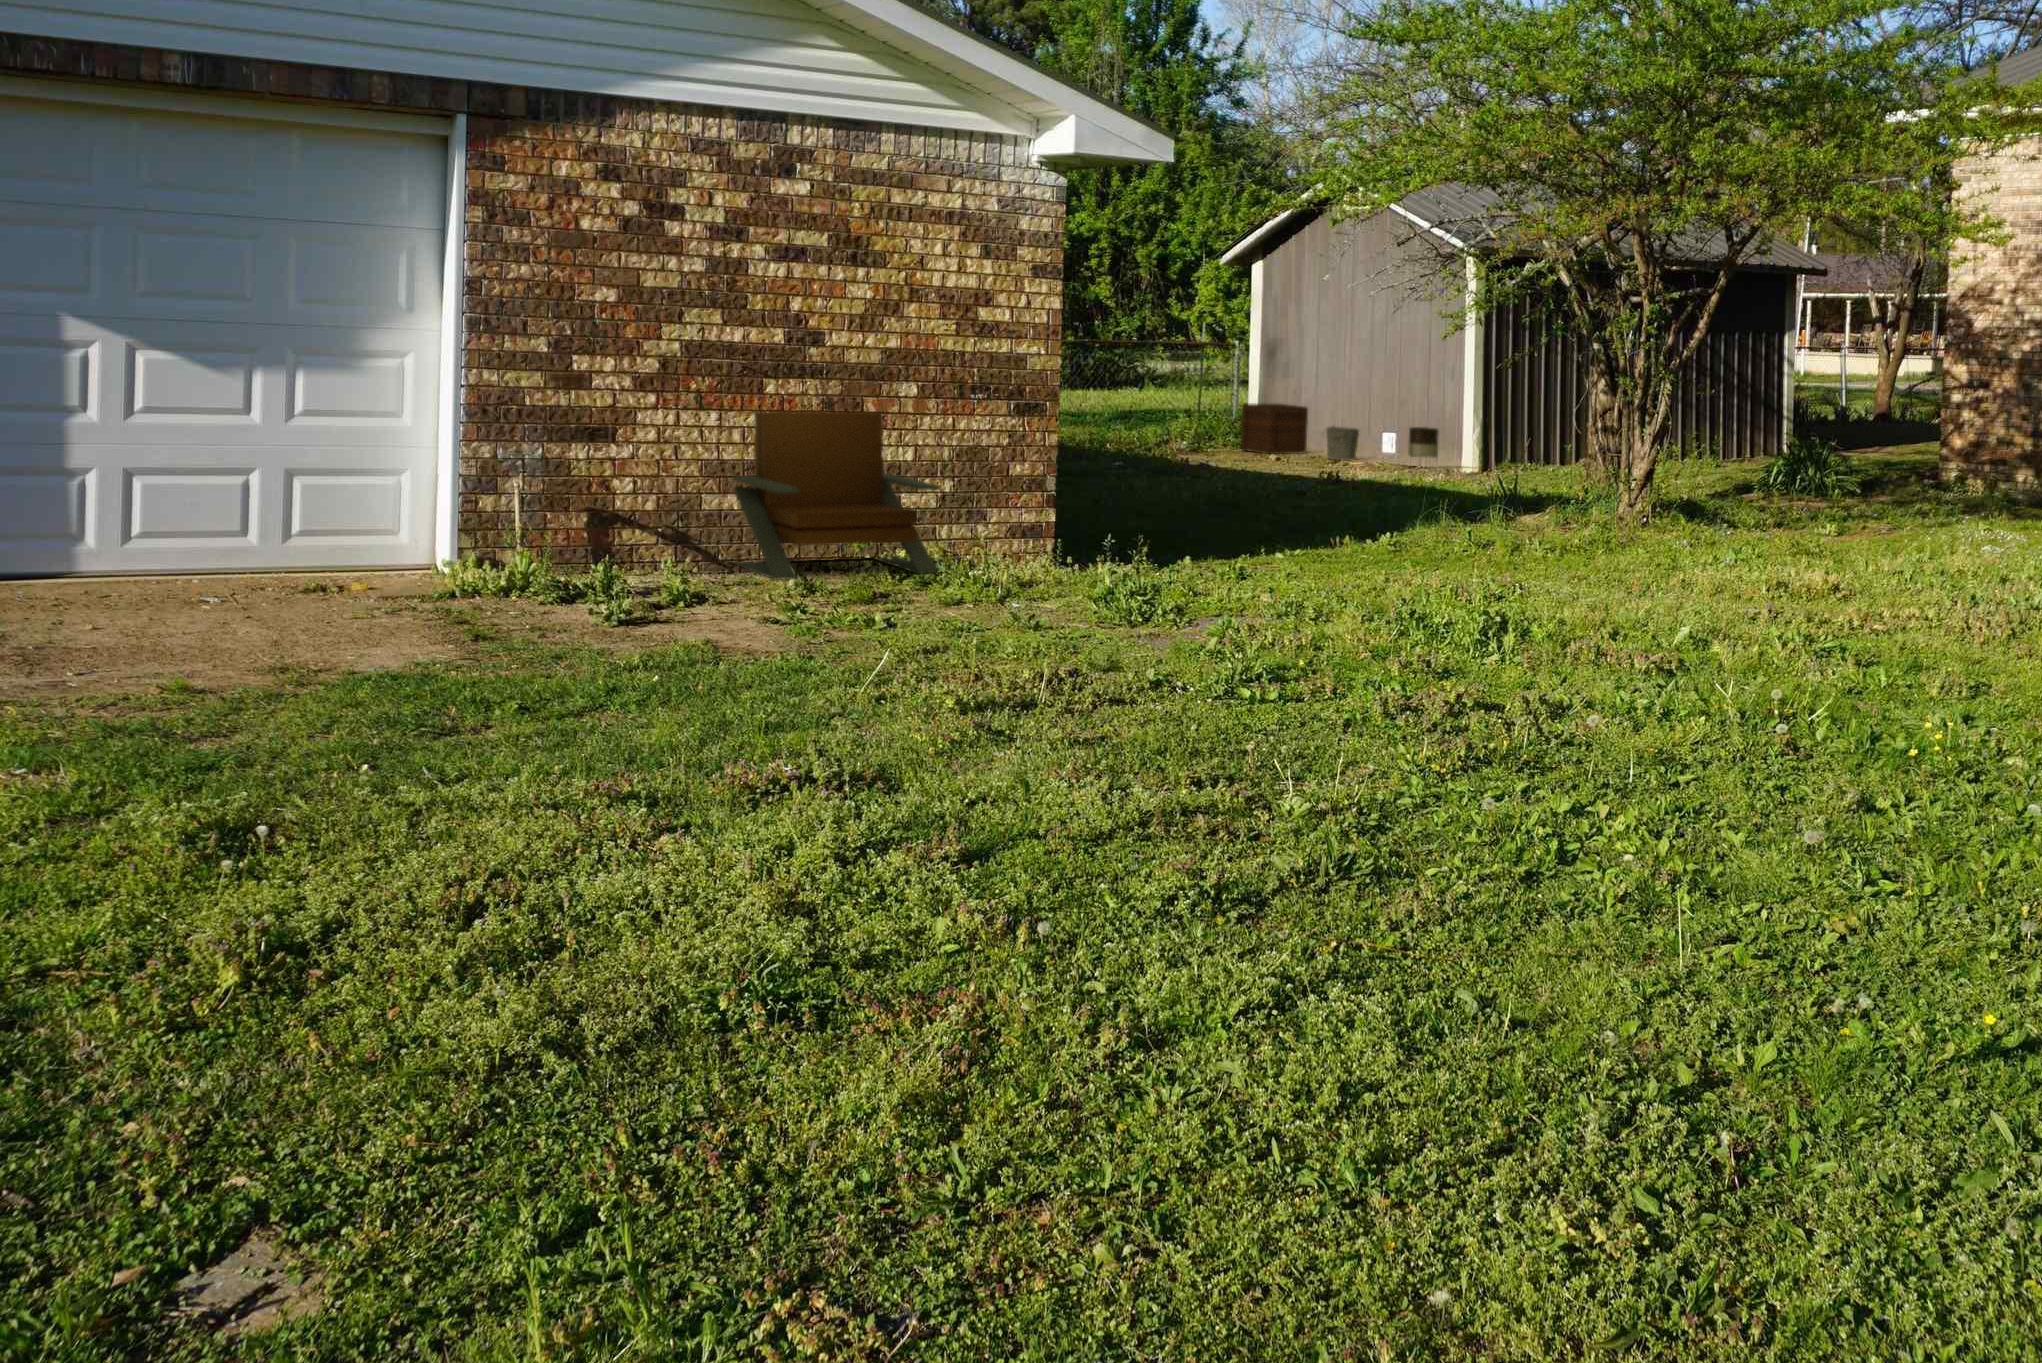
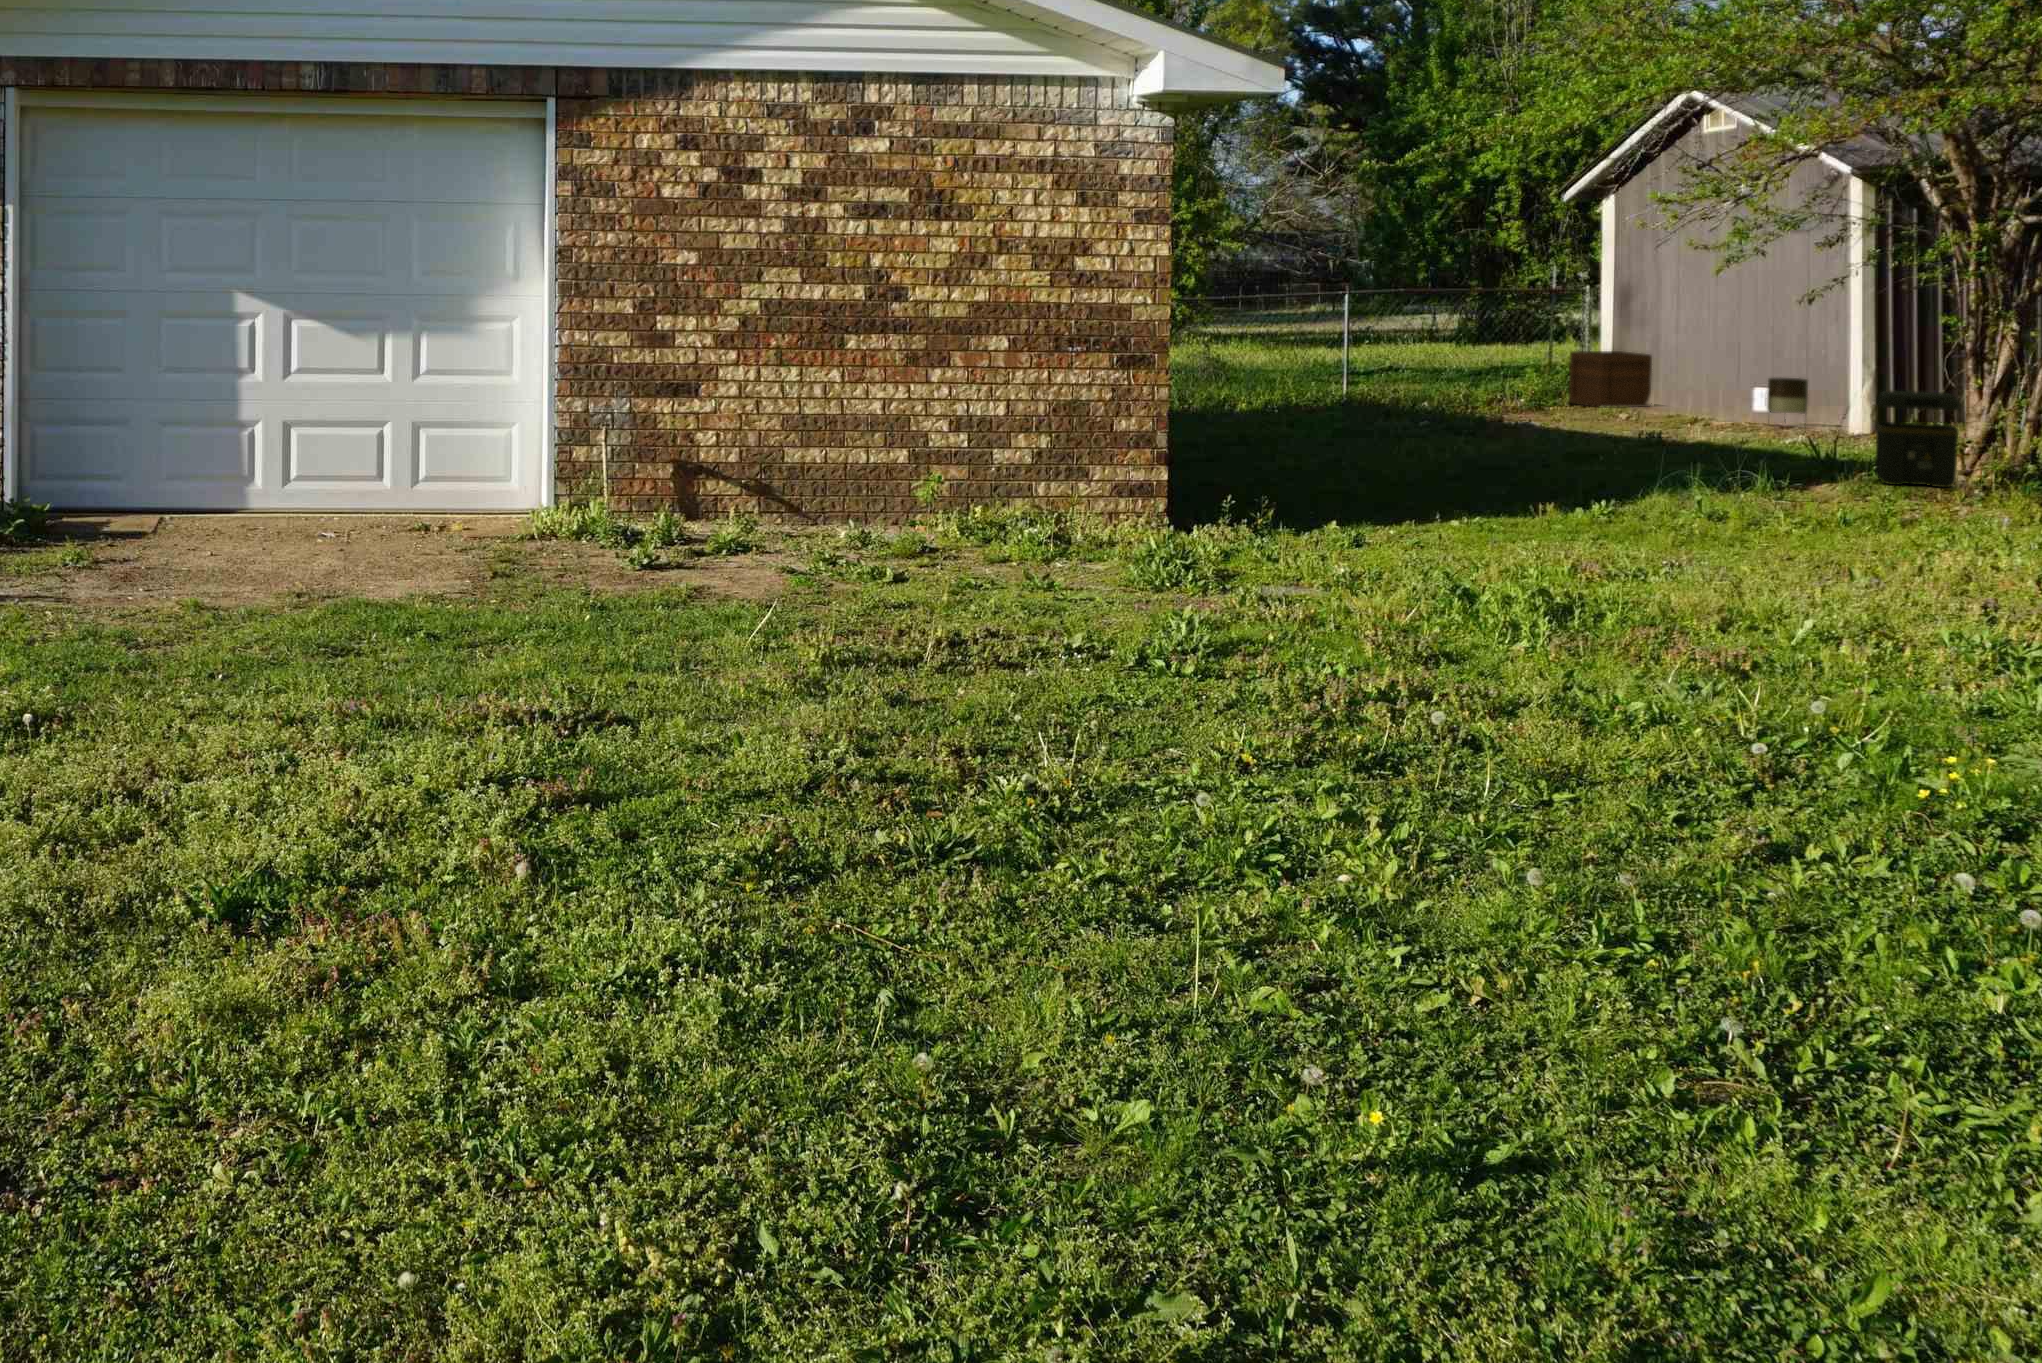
lounge chair: present [732,411,940,580] -> none [804,369,1002,539]
bucket: present [1326,426,1359,460] -> none [1662,376,1712,416]
toolbox: none [1543,436,1604,513] -> present [1875,391,1961,488]

